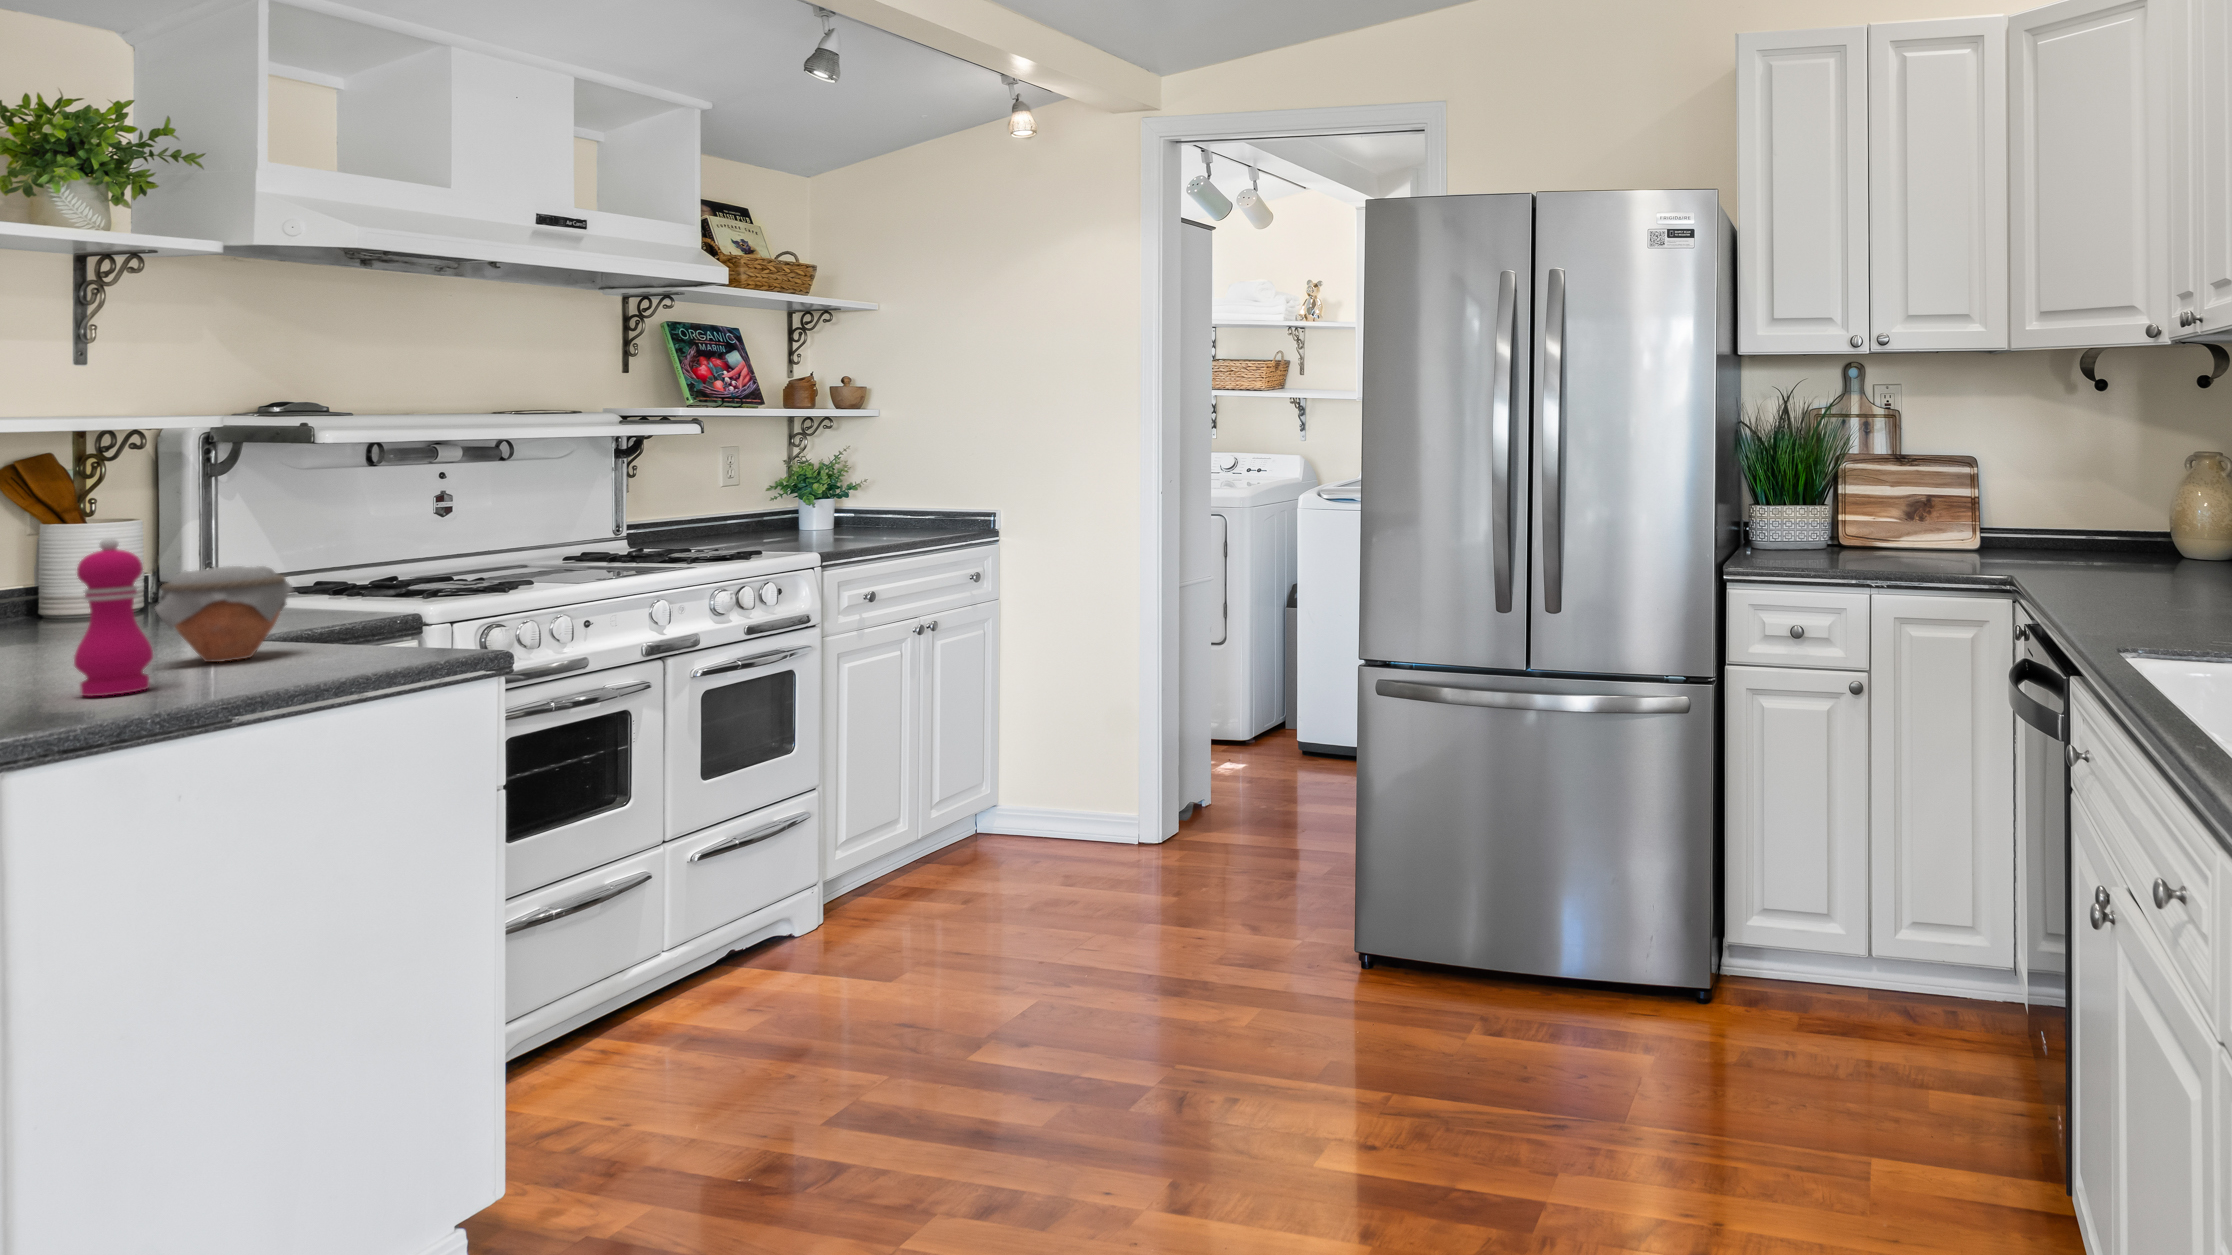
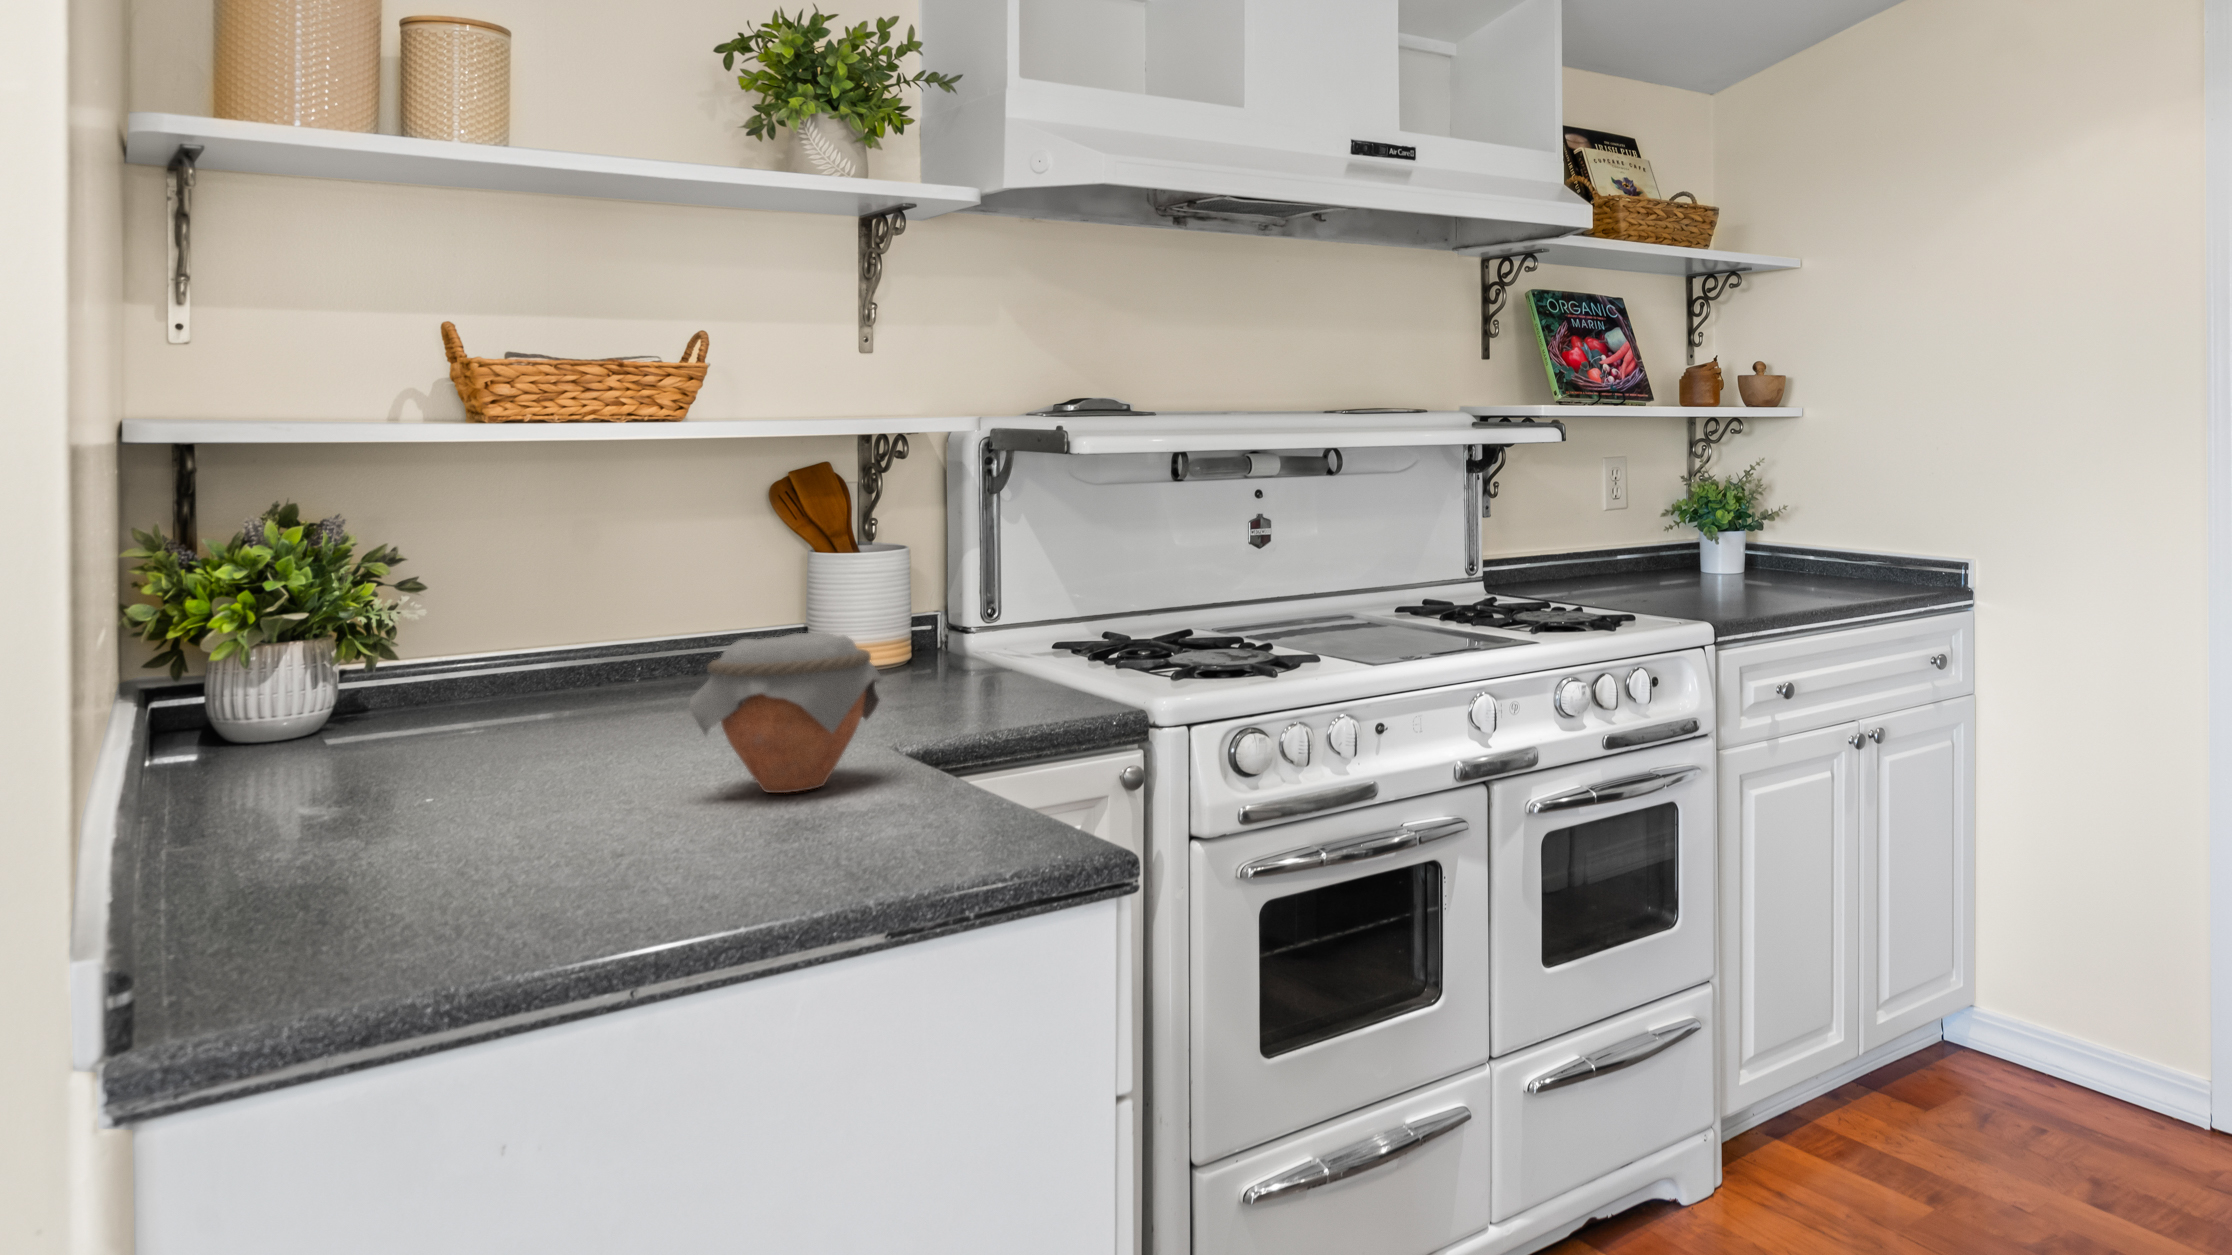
pepper mill: present [74,538,153,696] -> none [487,589,601,868]

